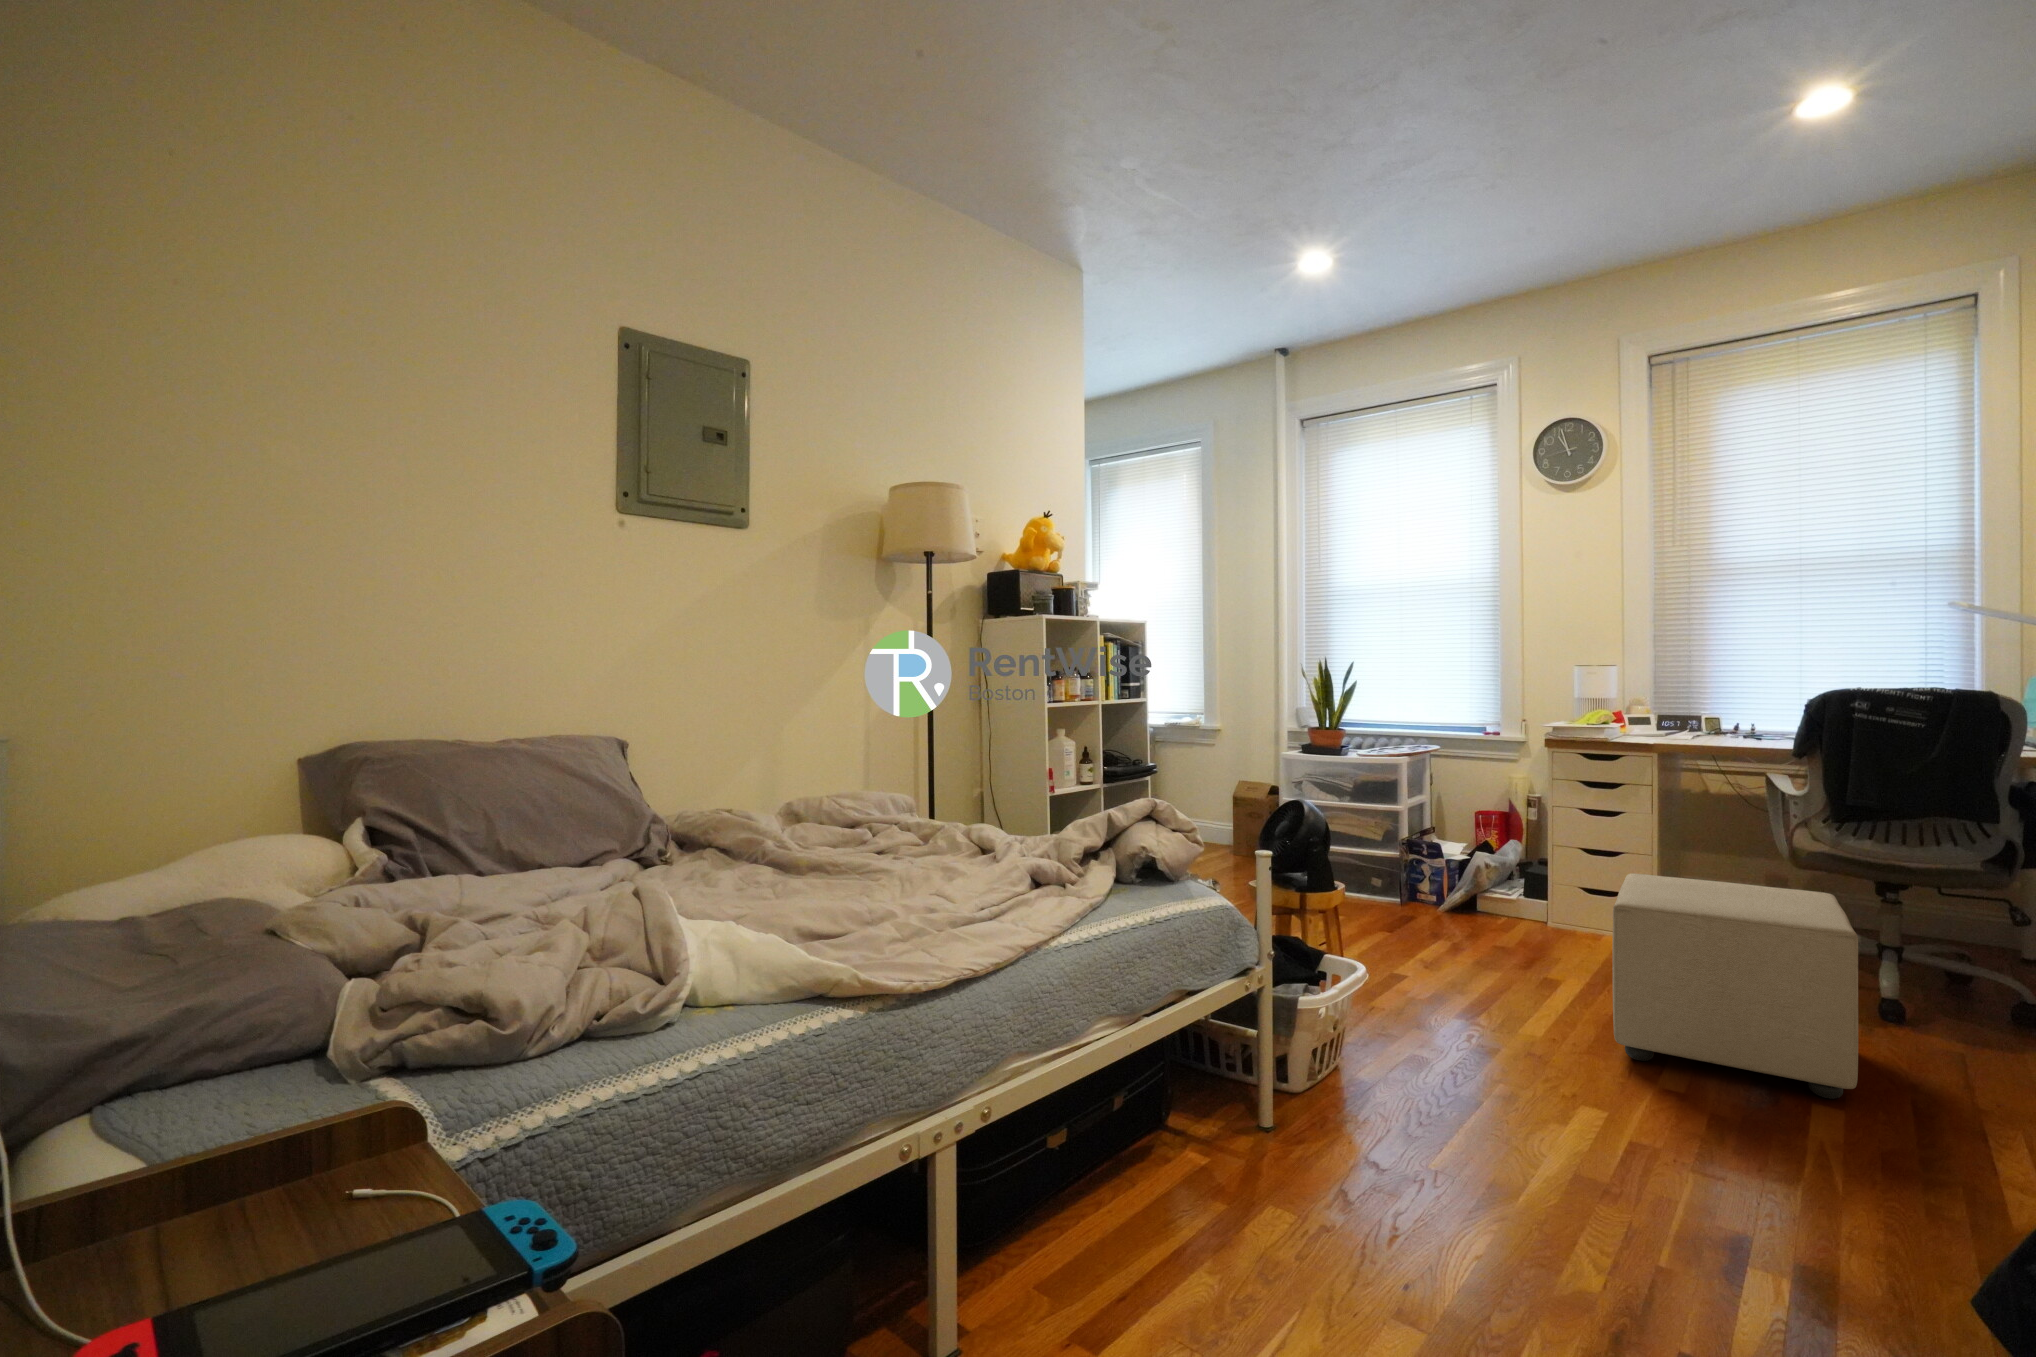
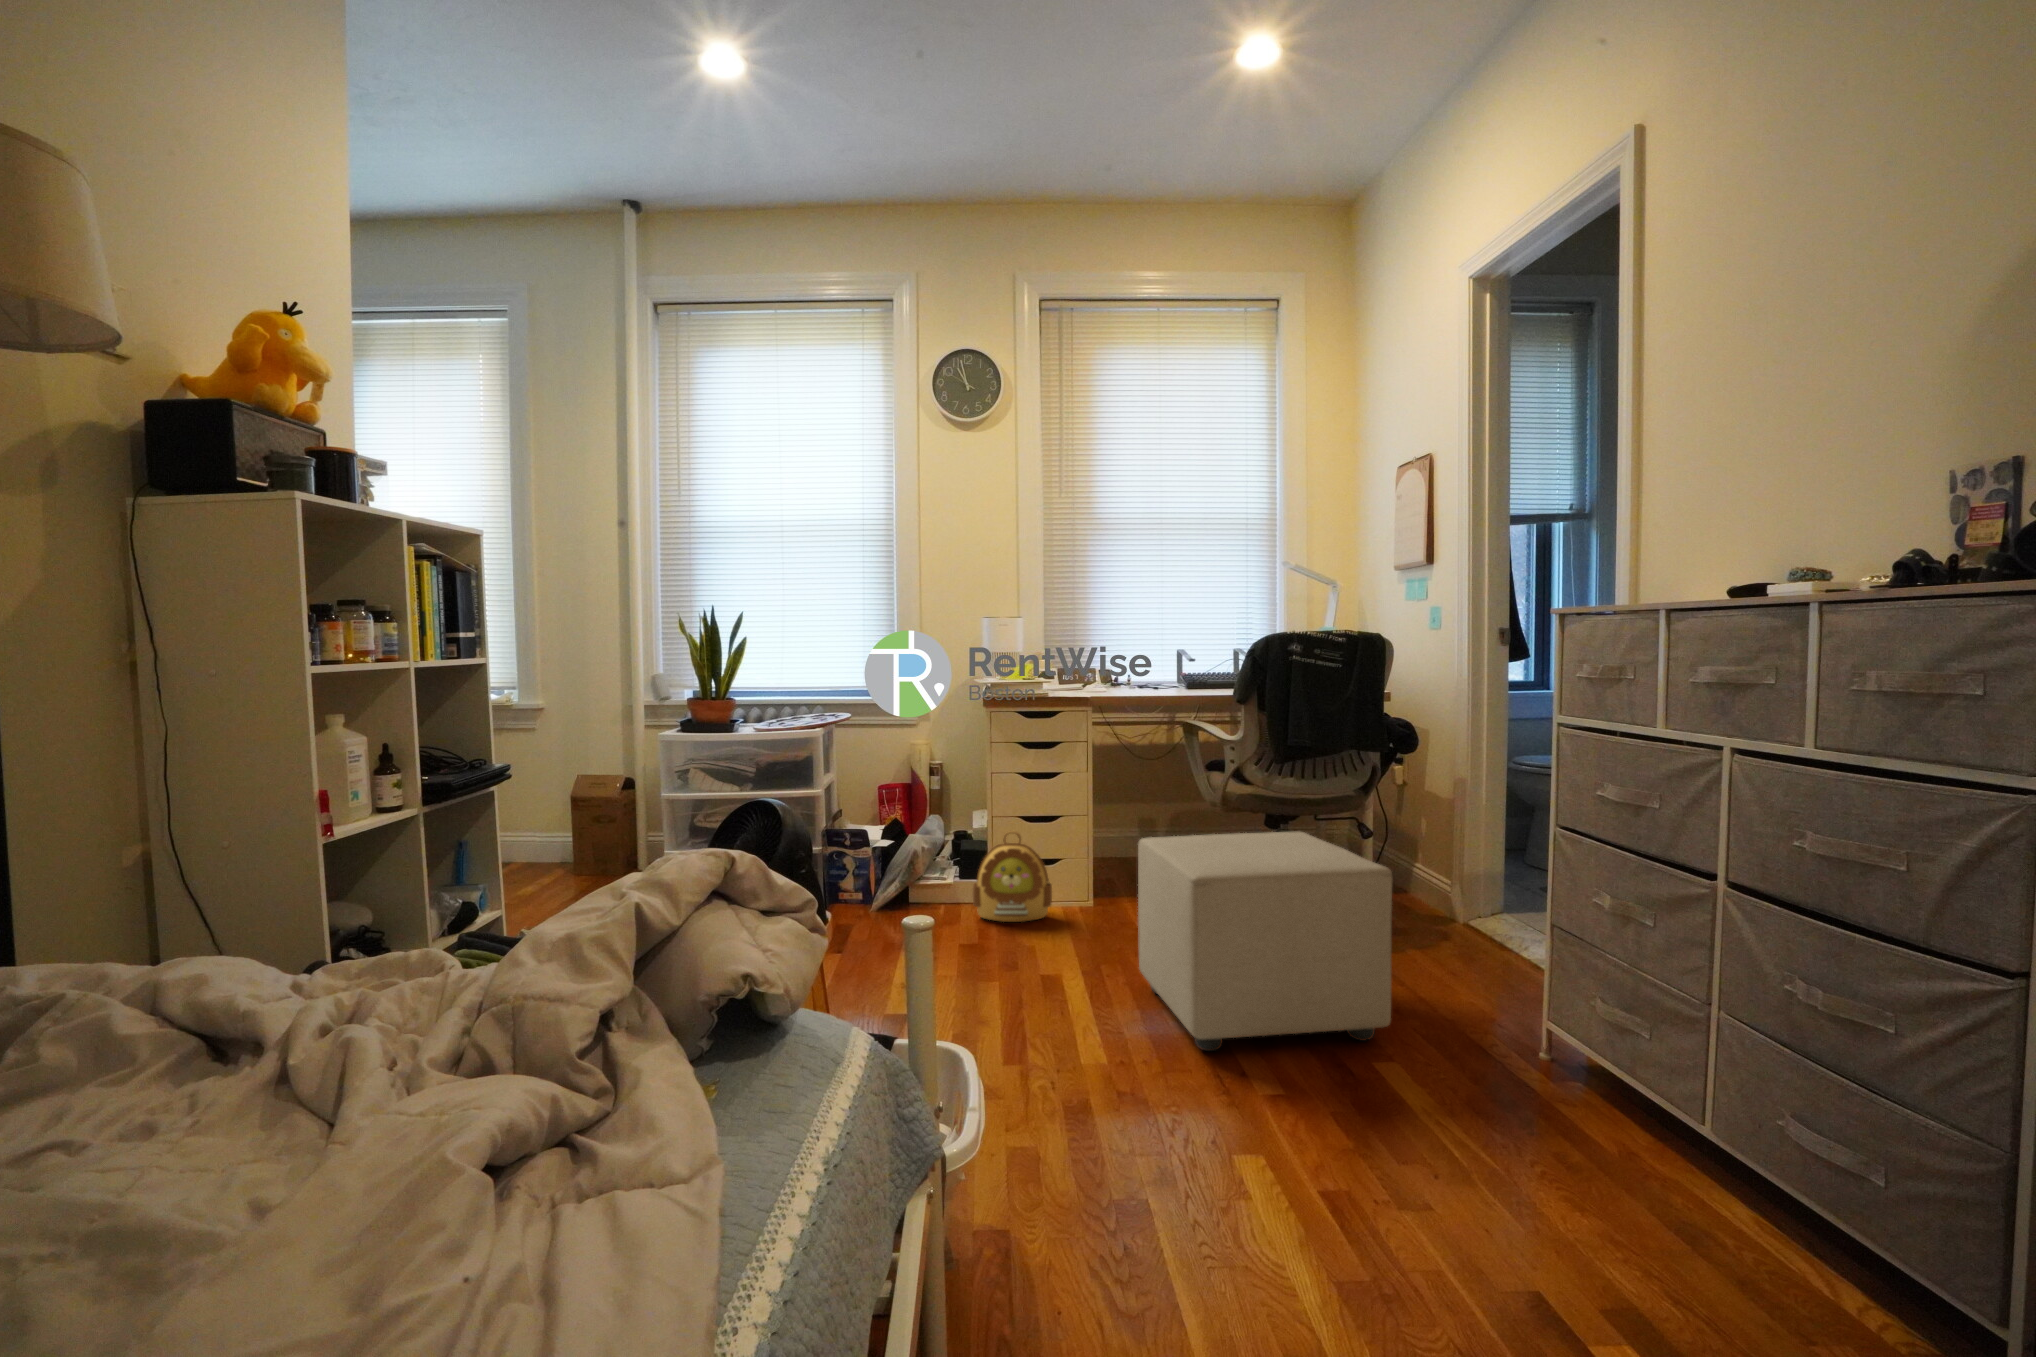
backpack: none [1524,860,1603,944] -> present [973,830,1052,922]

